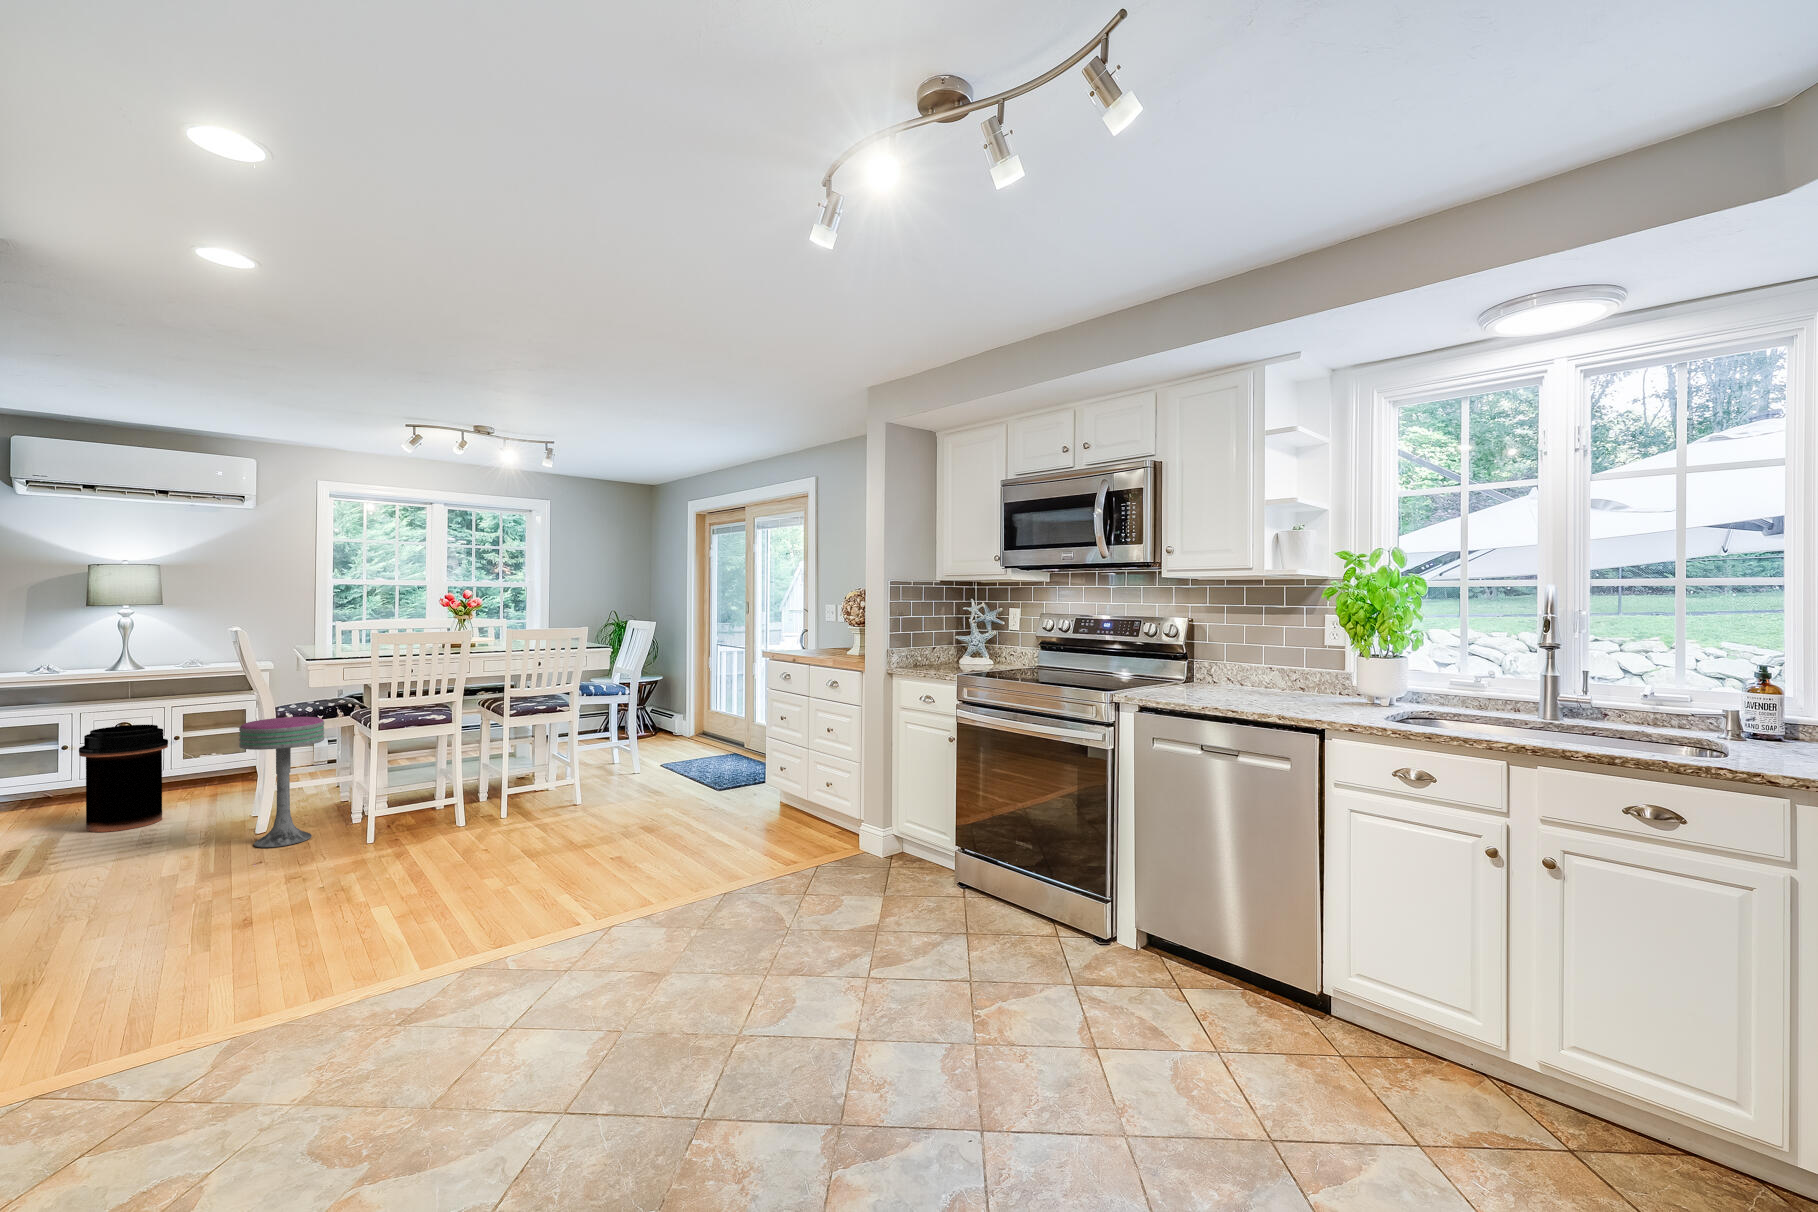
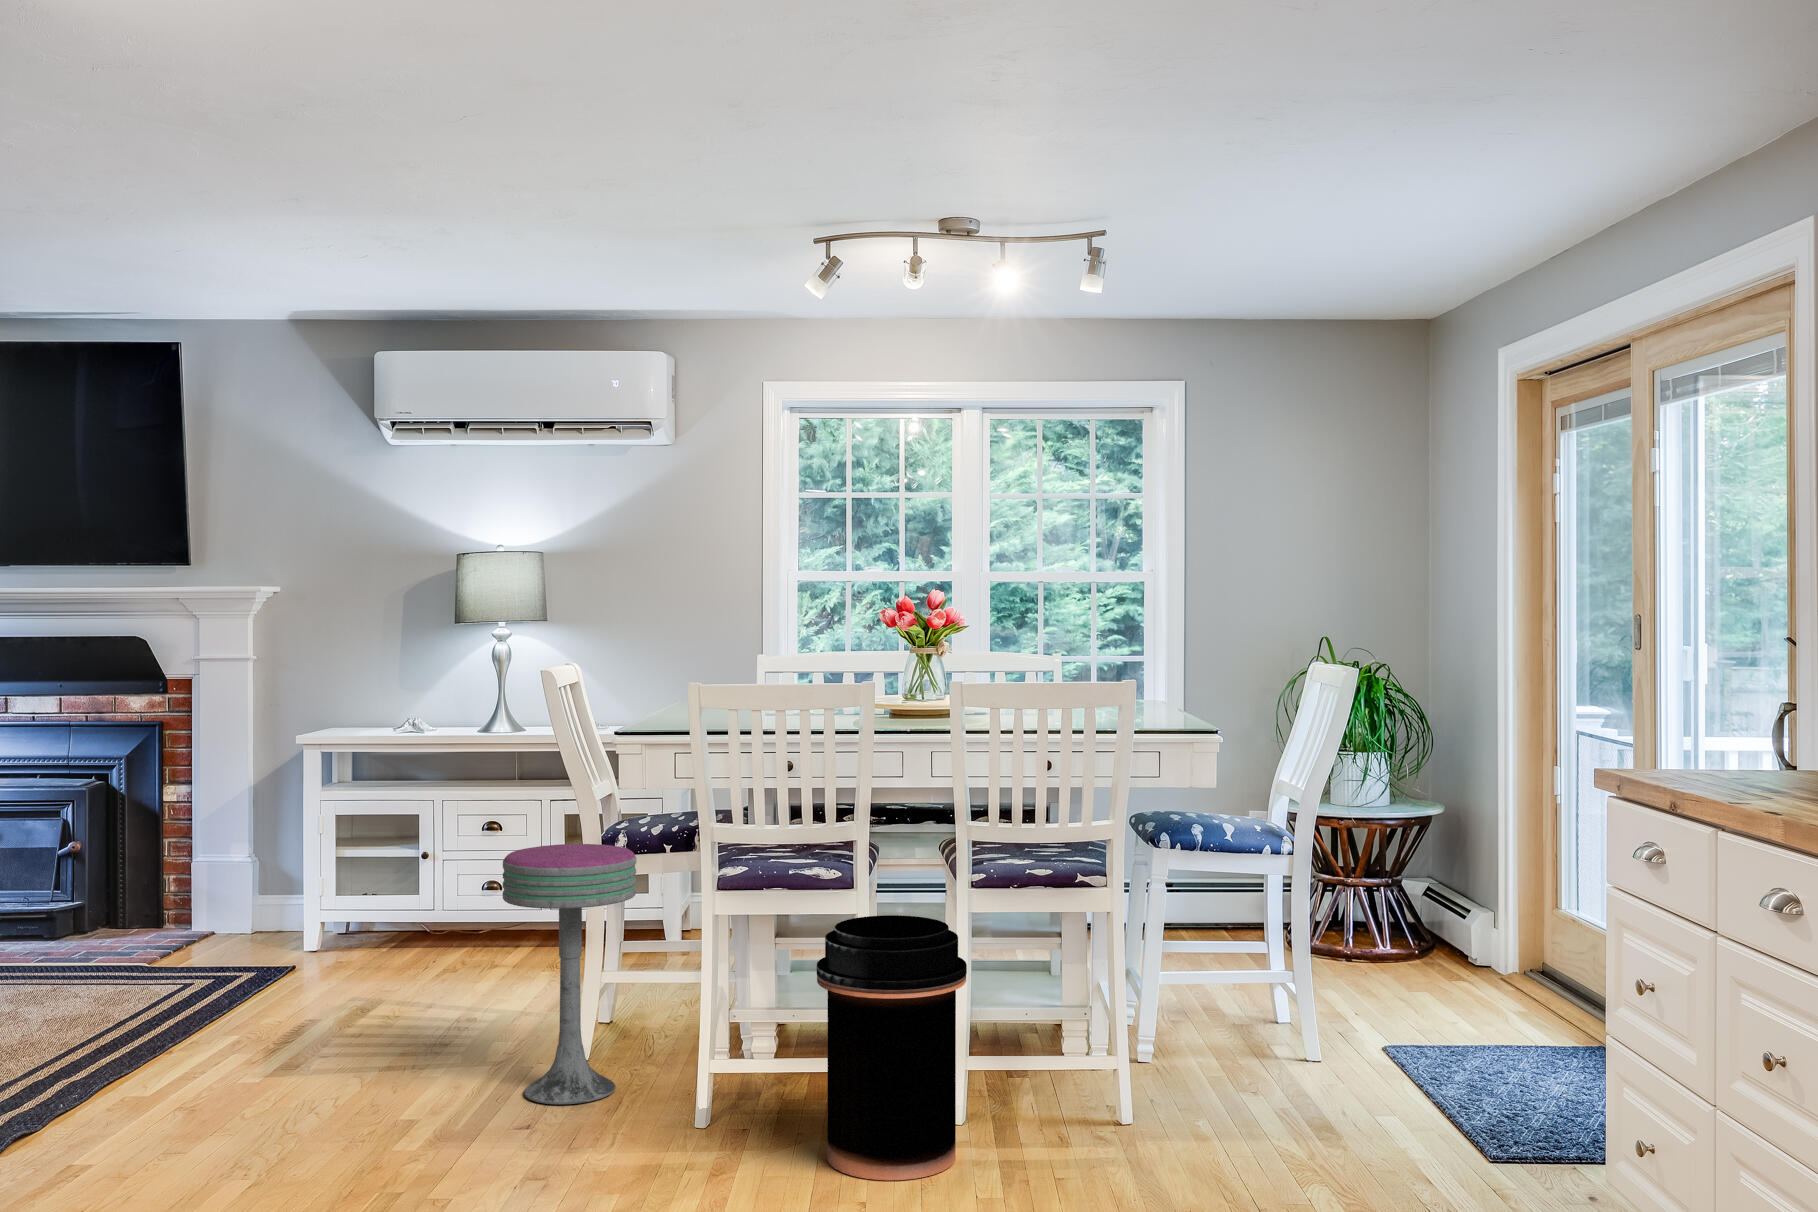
trash can: present [79,725,168,832] -> present [817,915,967,1180]

